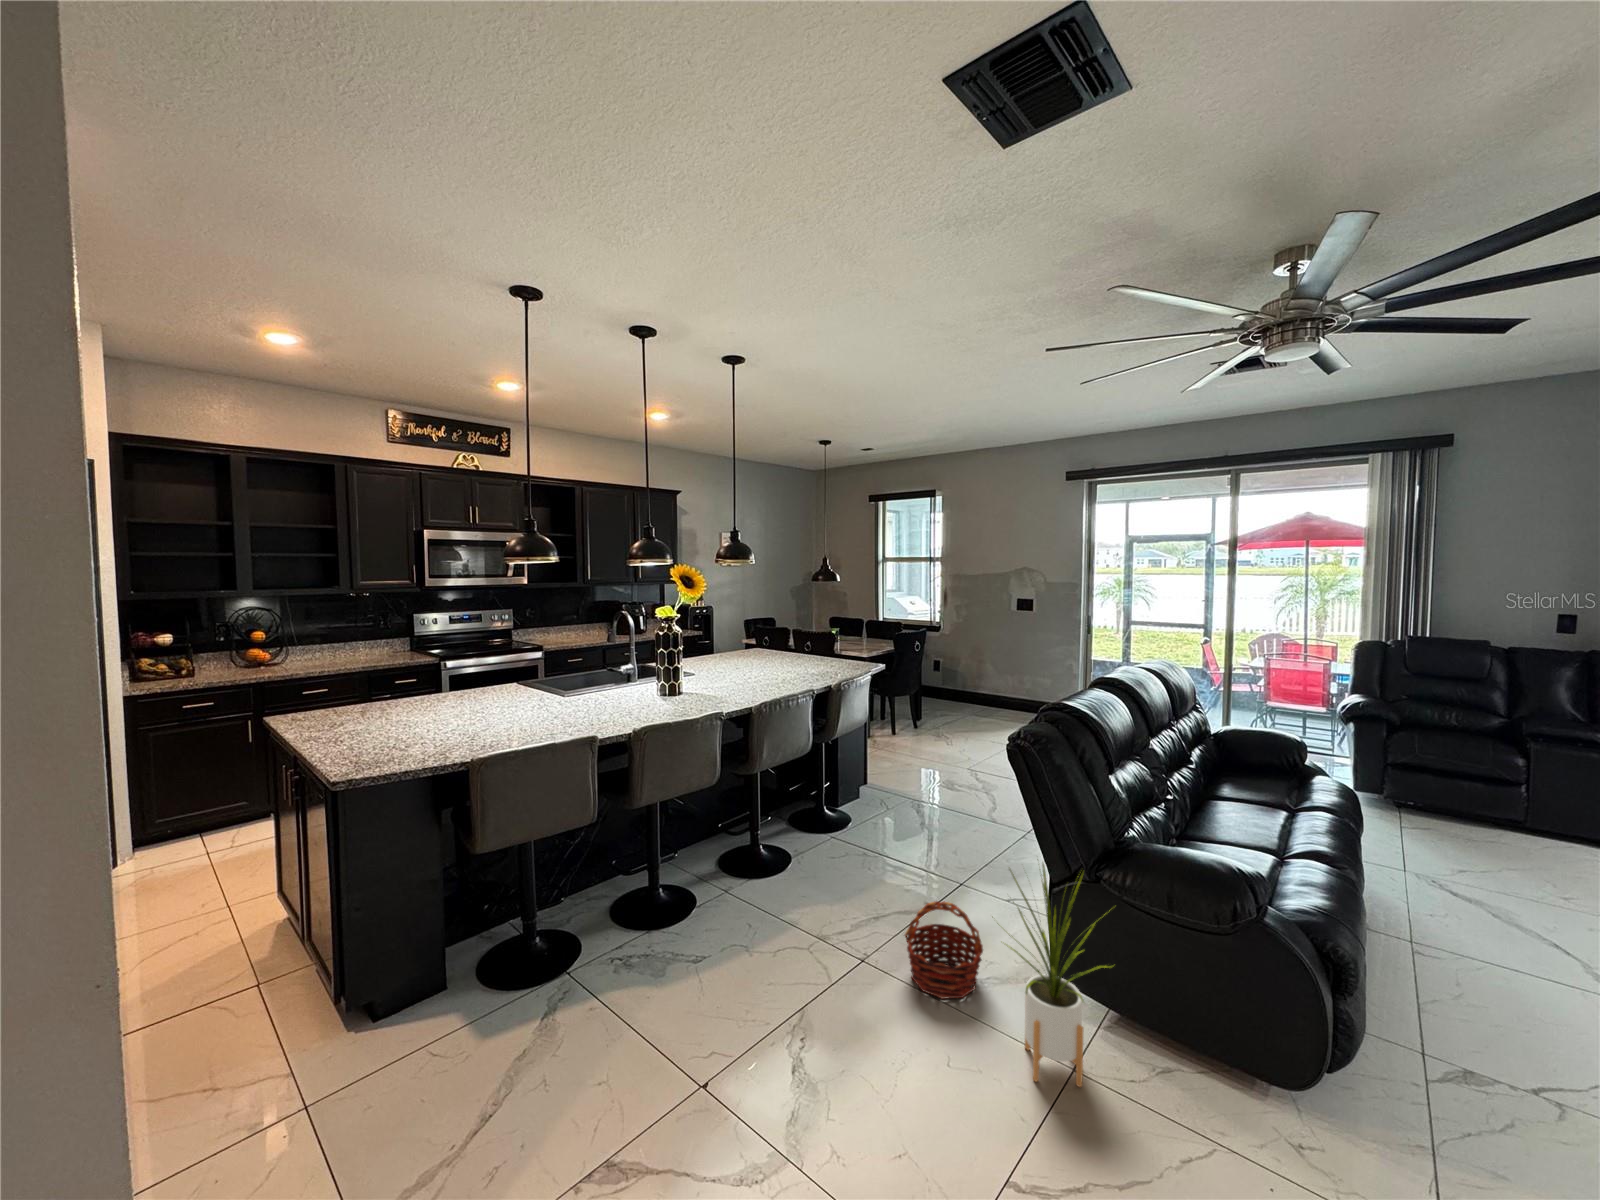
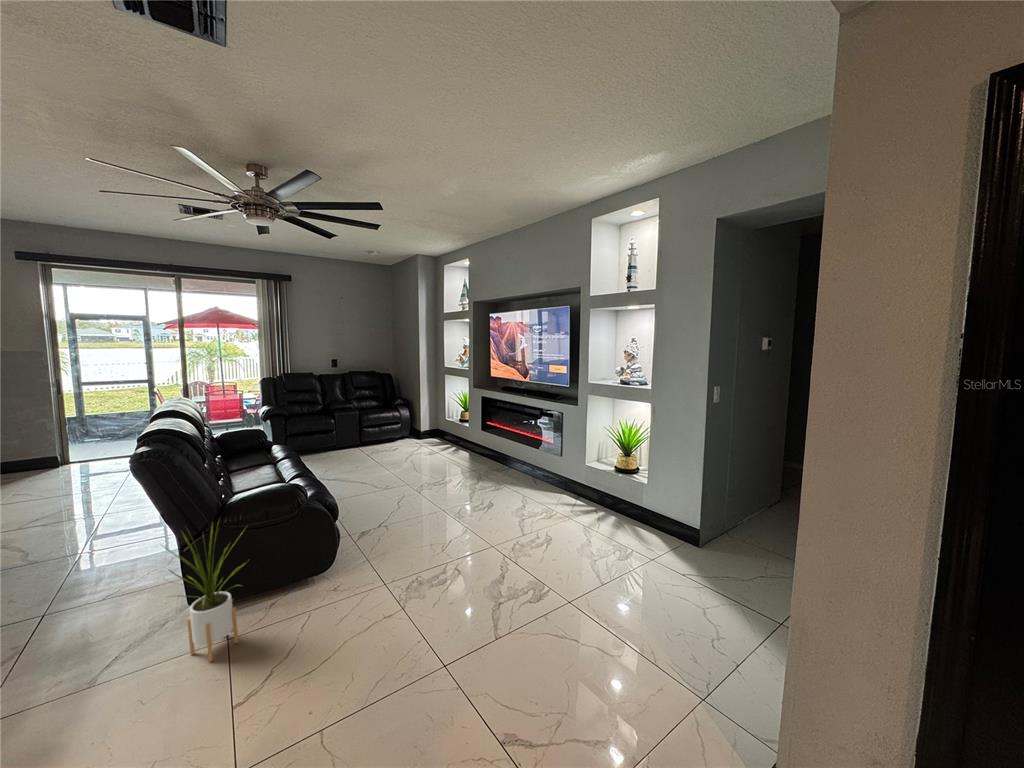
basket: present [905,901,983,999] -> none [34,610,127,698]

